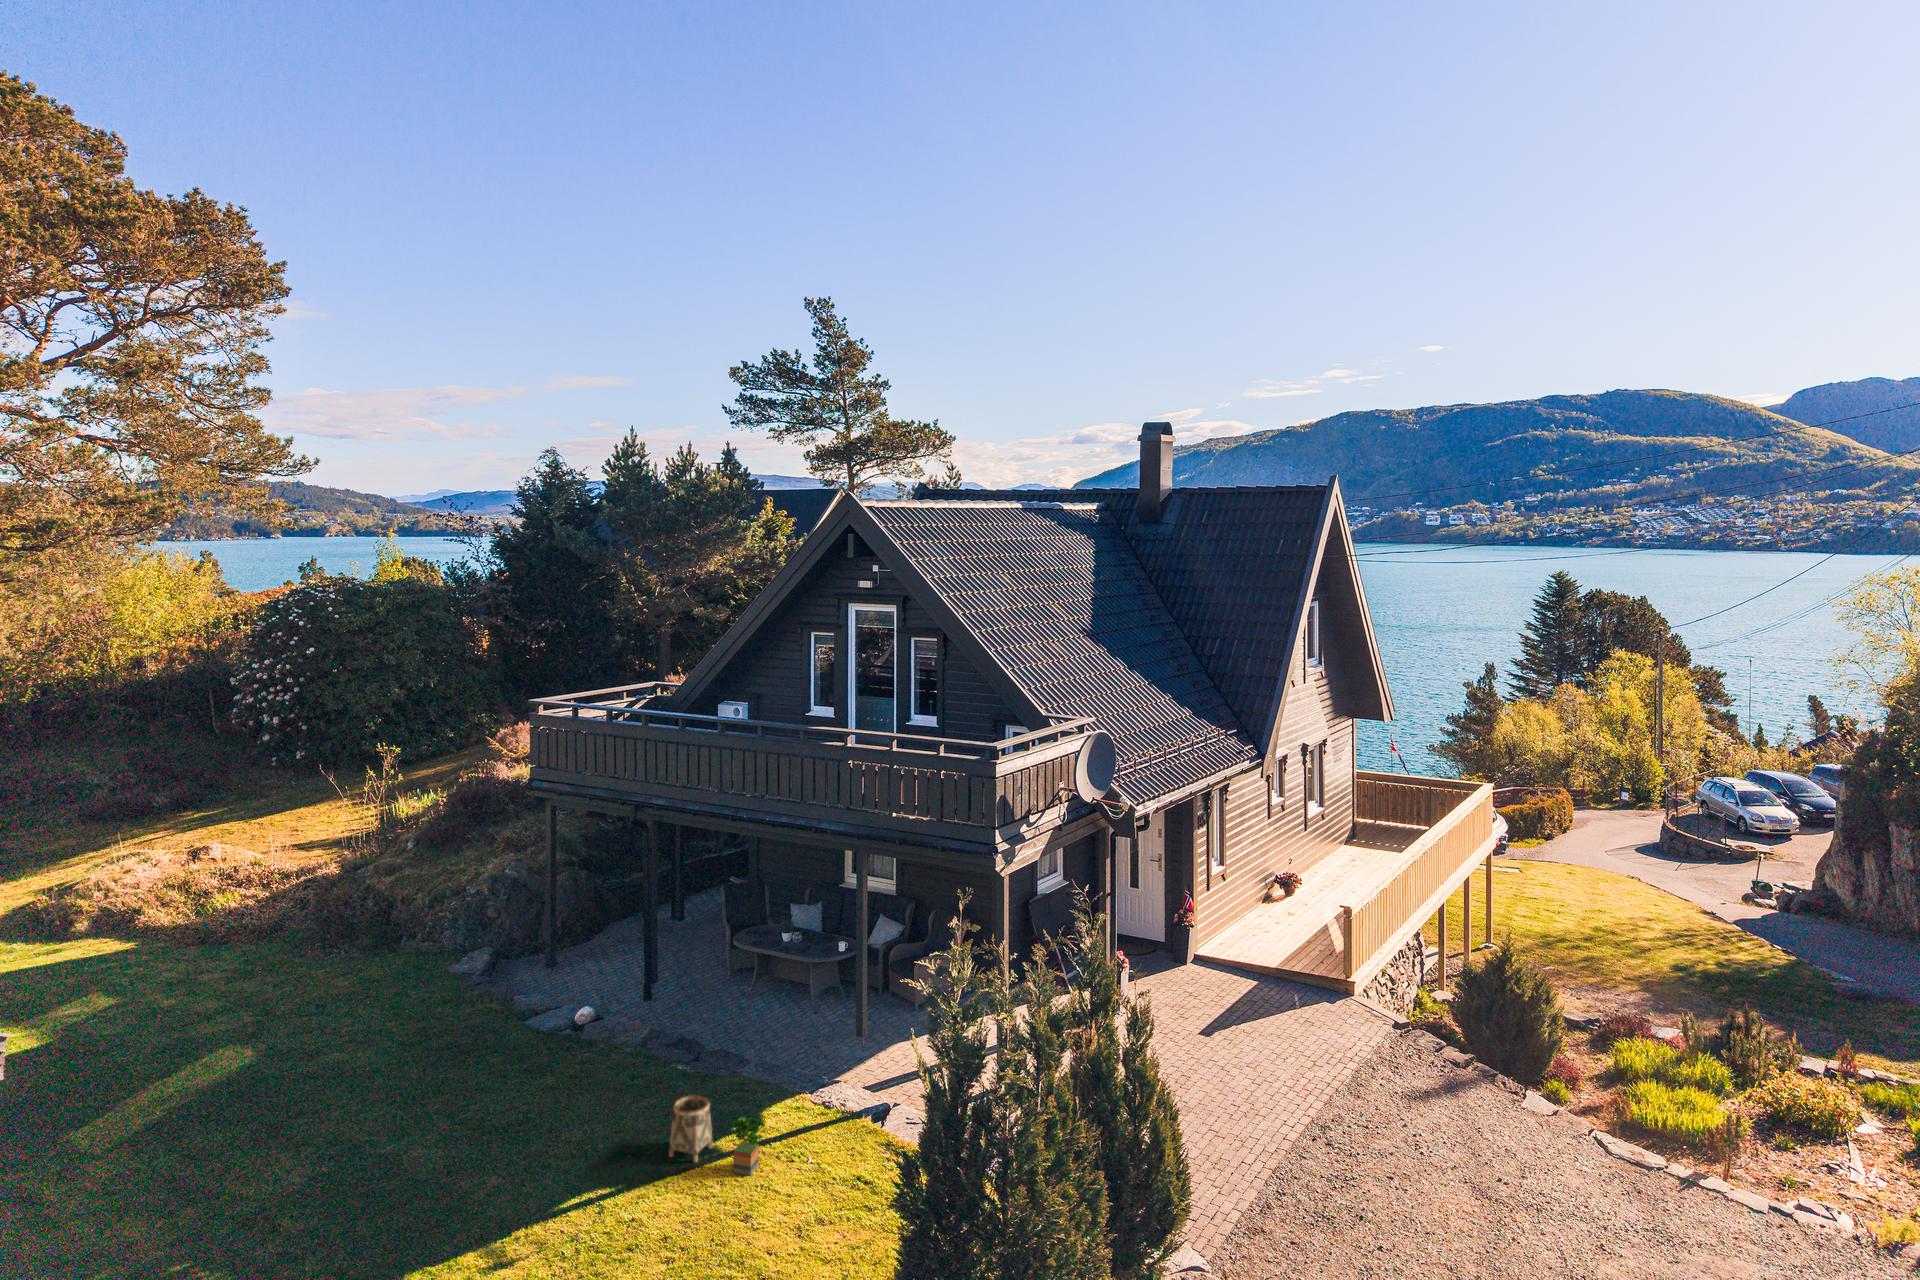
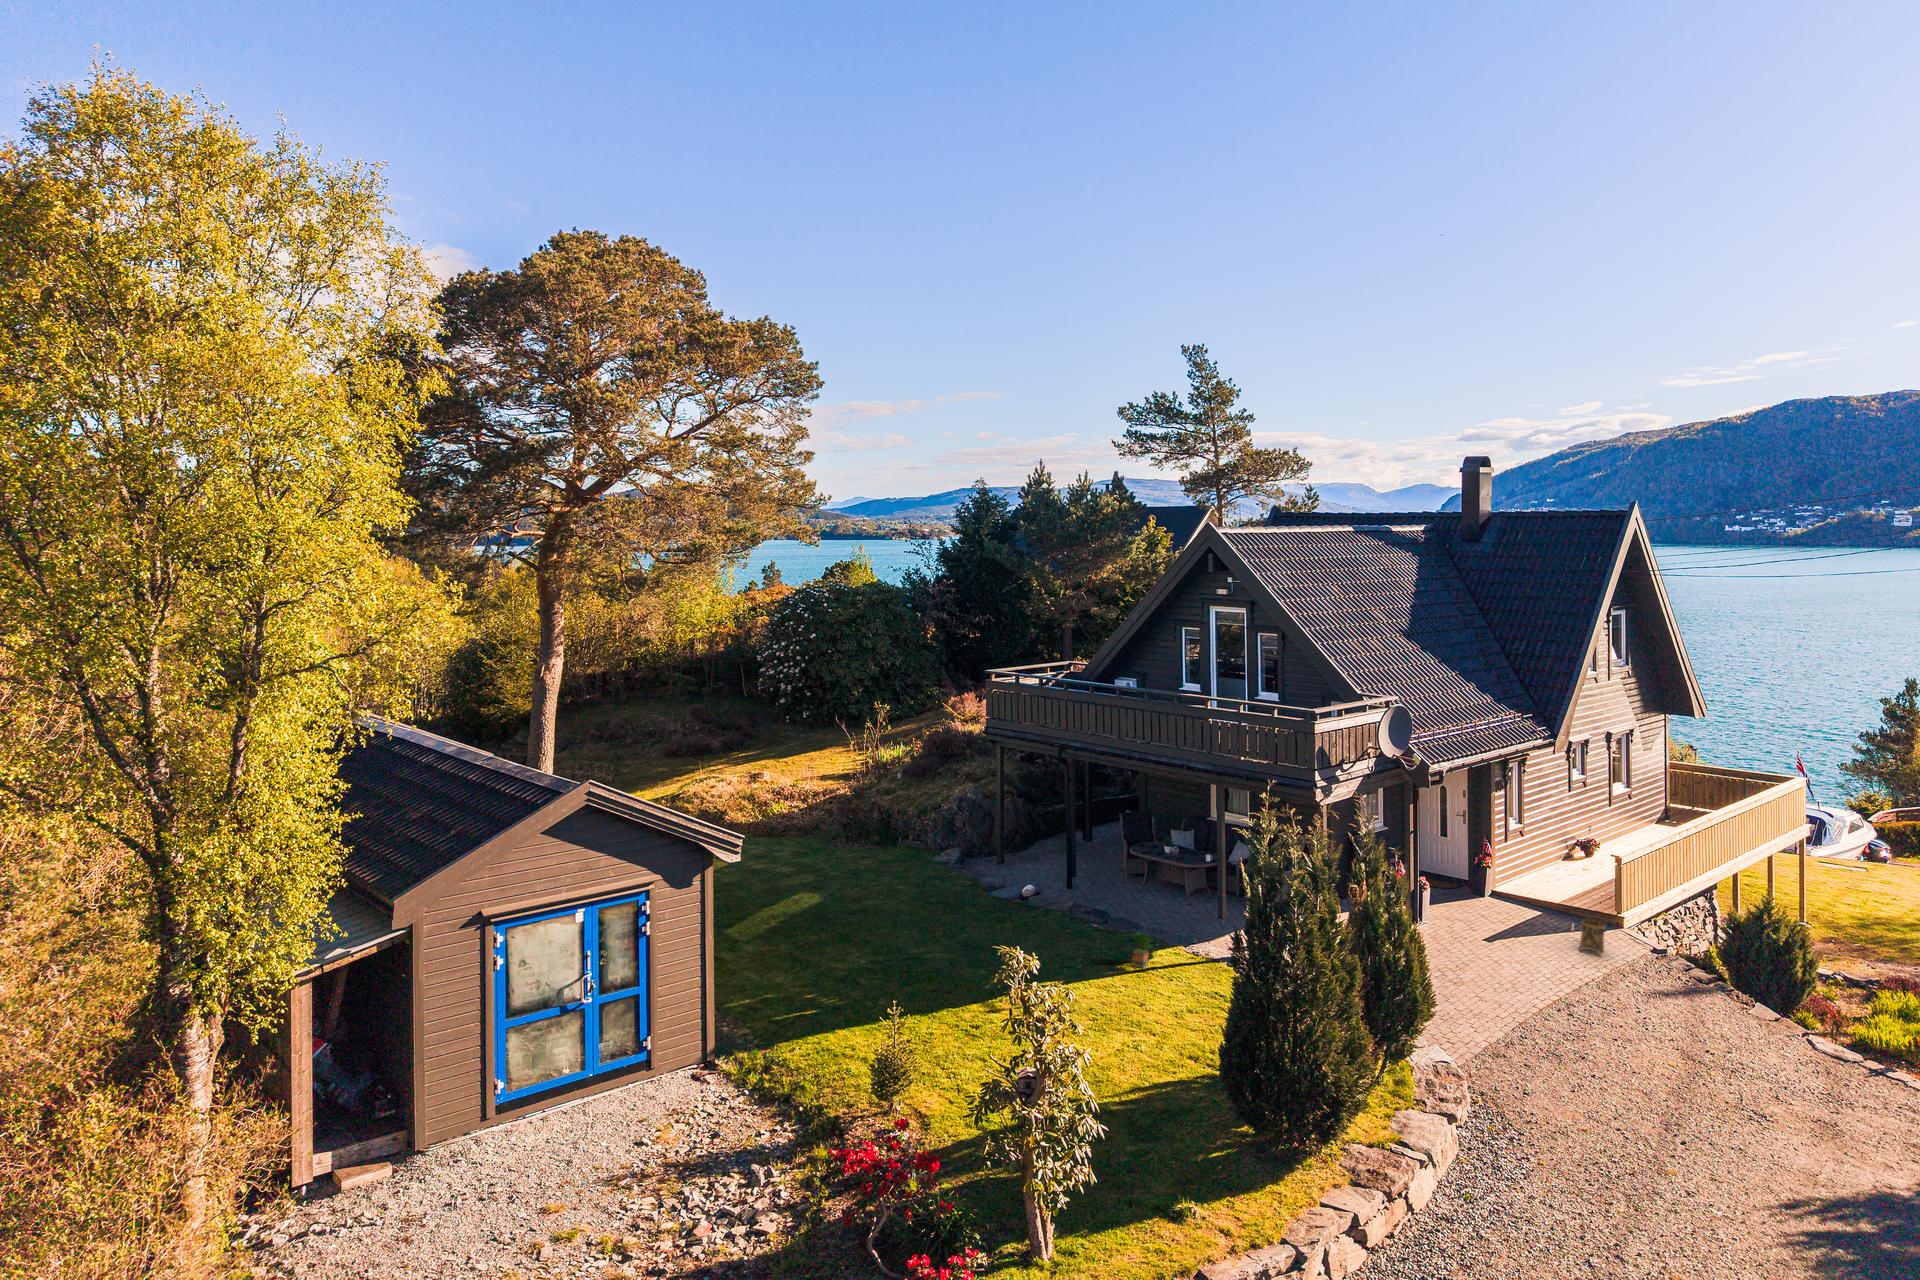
basket: present [669,1095,712,1162] -> present [1579,918,1606,956]

